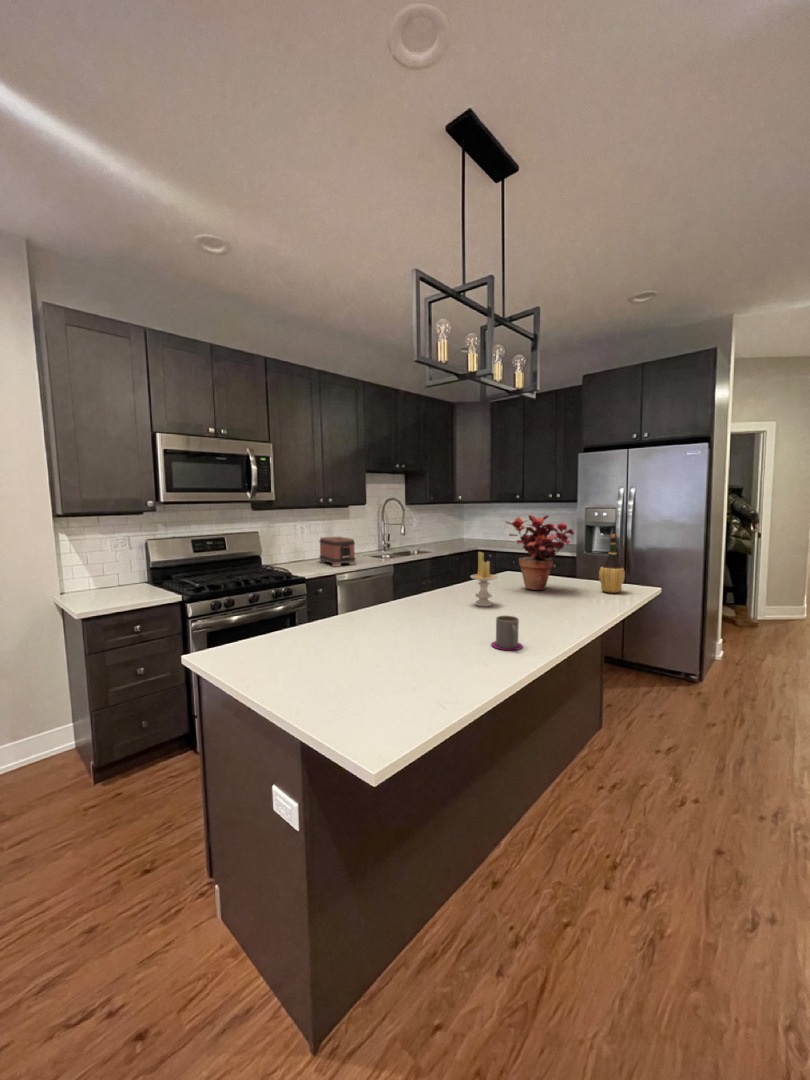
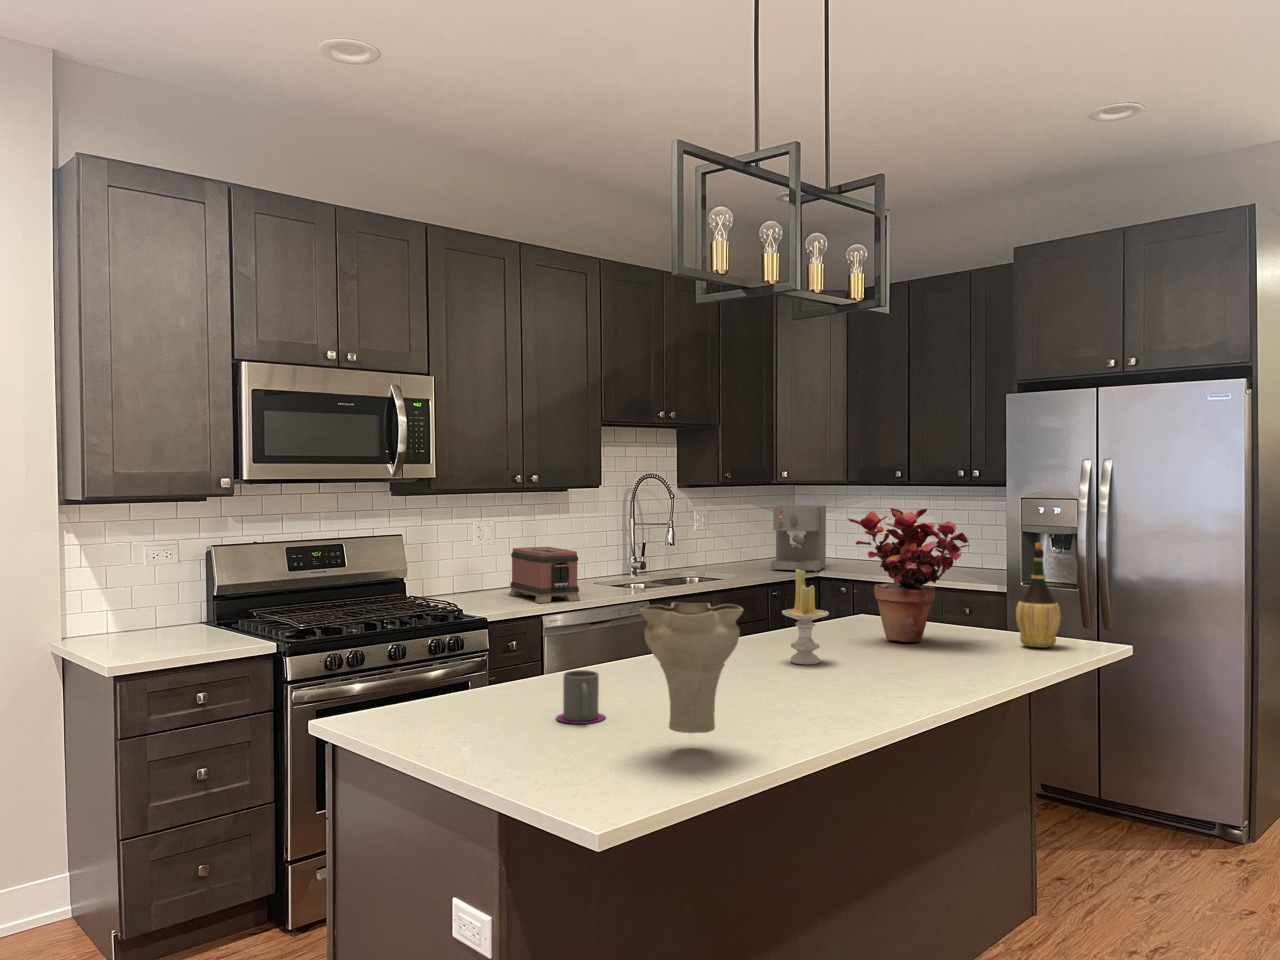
coffee maker: none [454,513,481,547] -> present [771,505,826,572]
vase: none [376,581,468,671] -> present [640,602,744,733]
mug: present [491,616,523,650] -> present [556,670,606,724]

